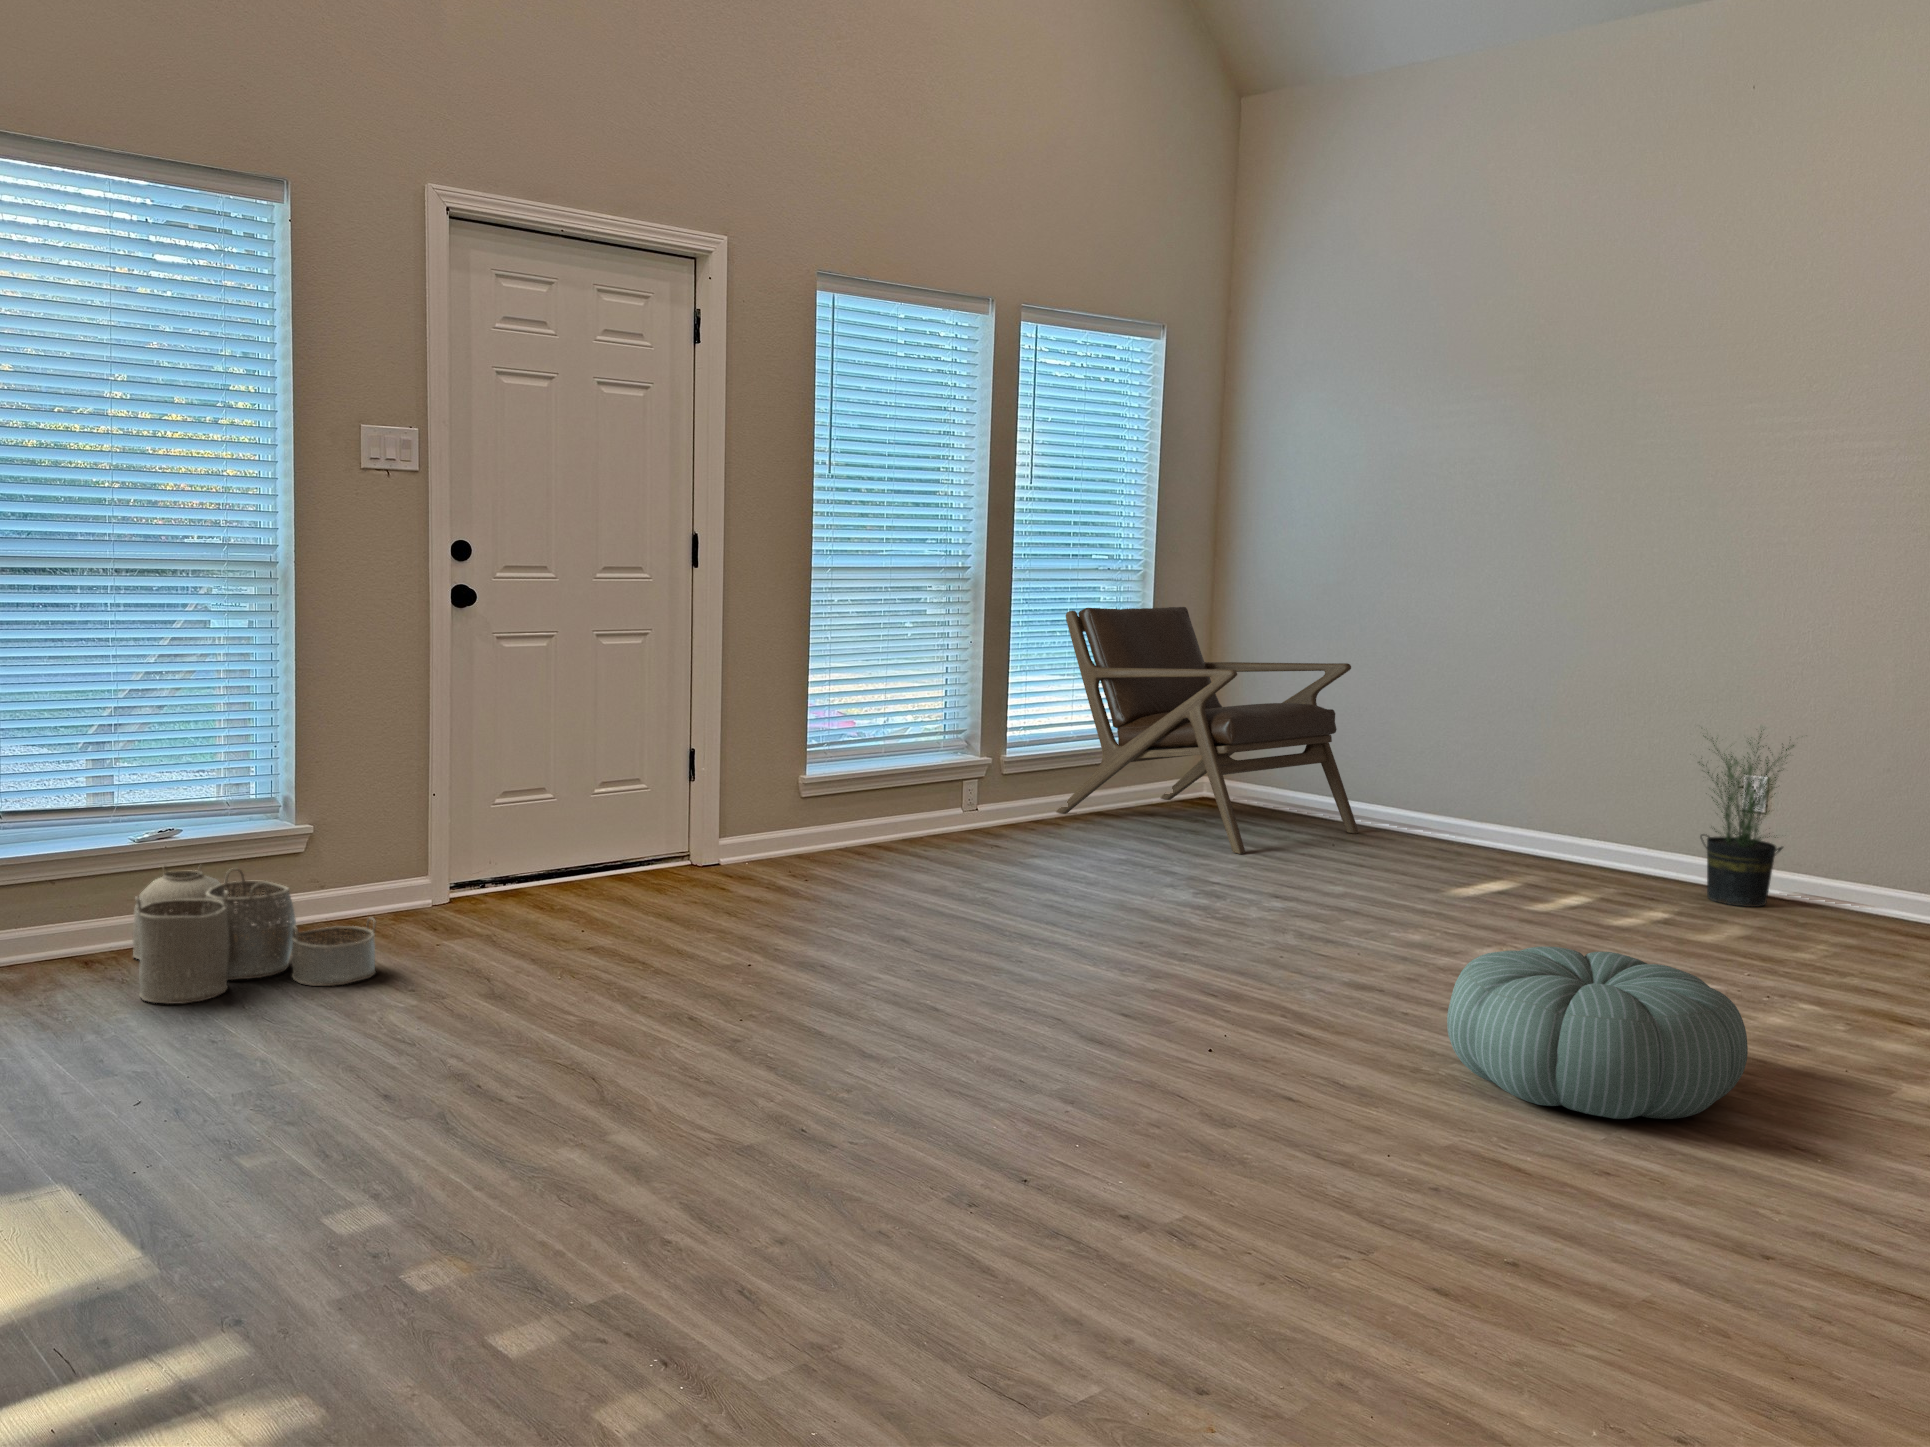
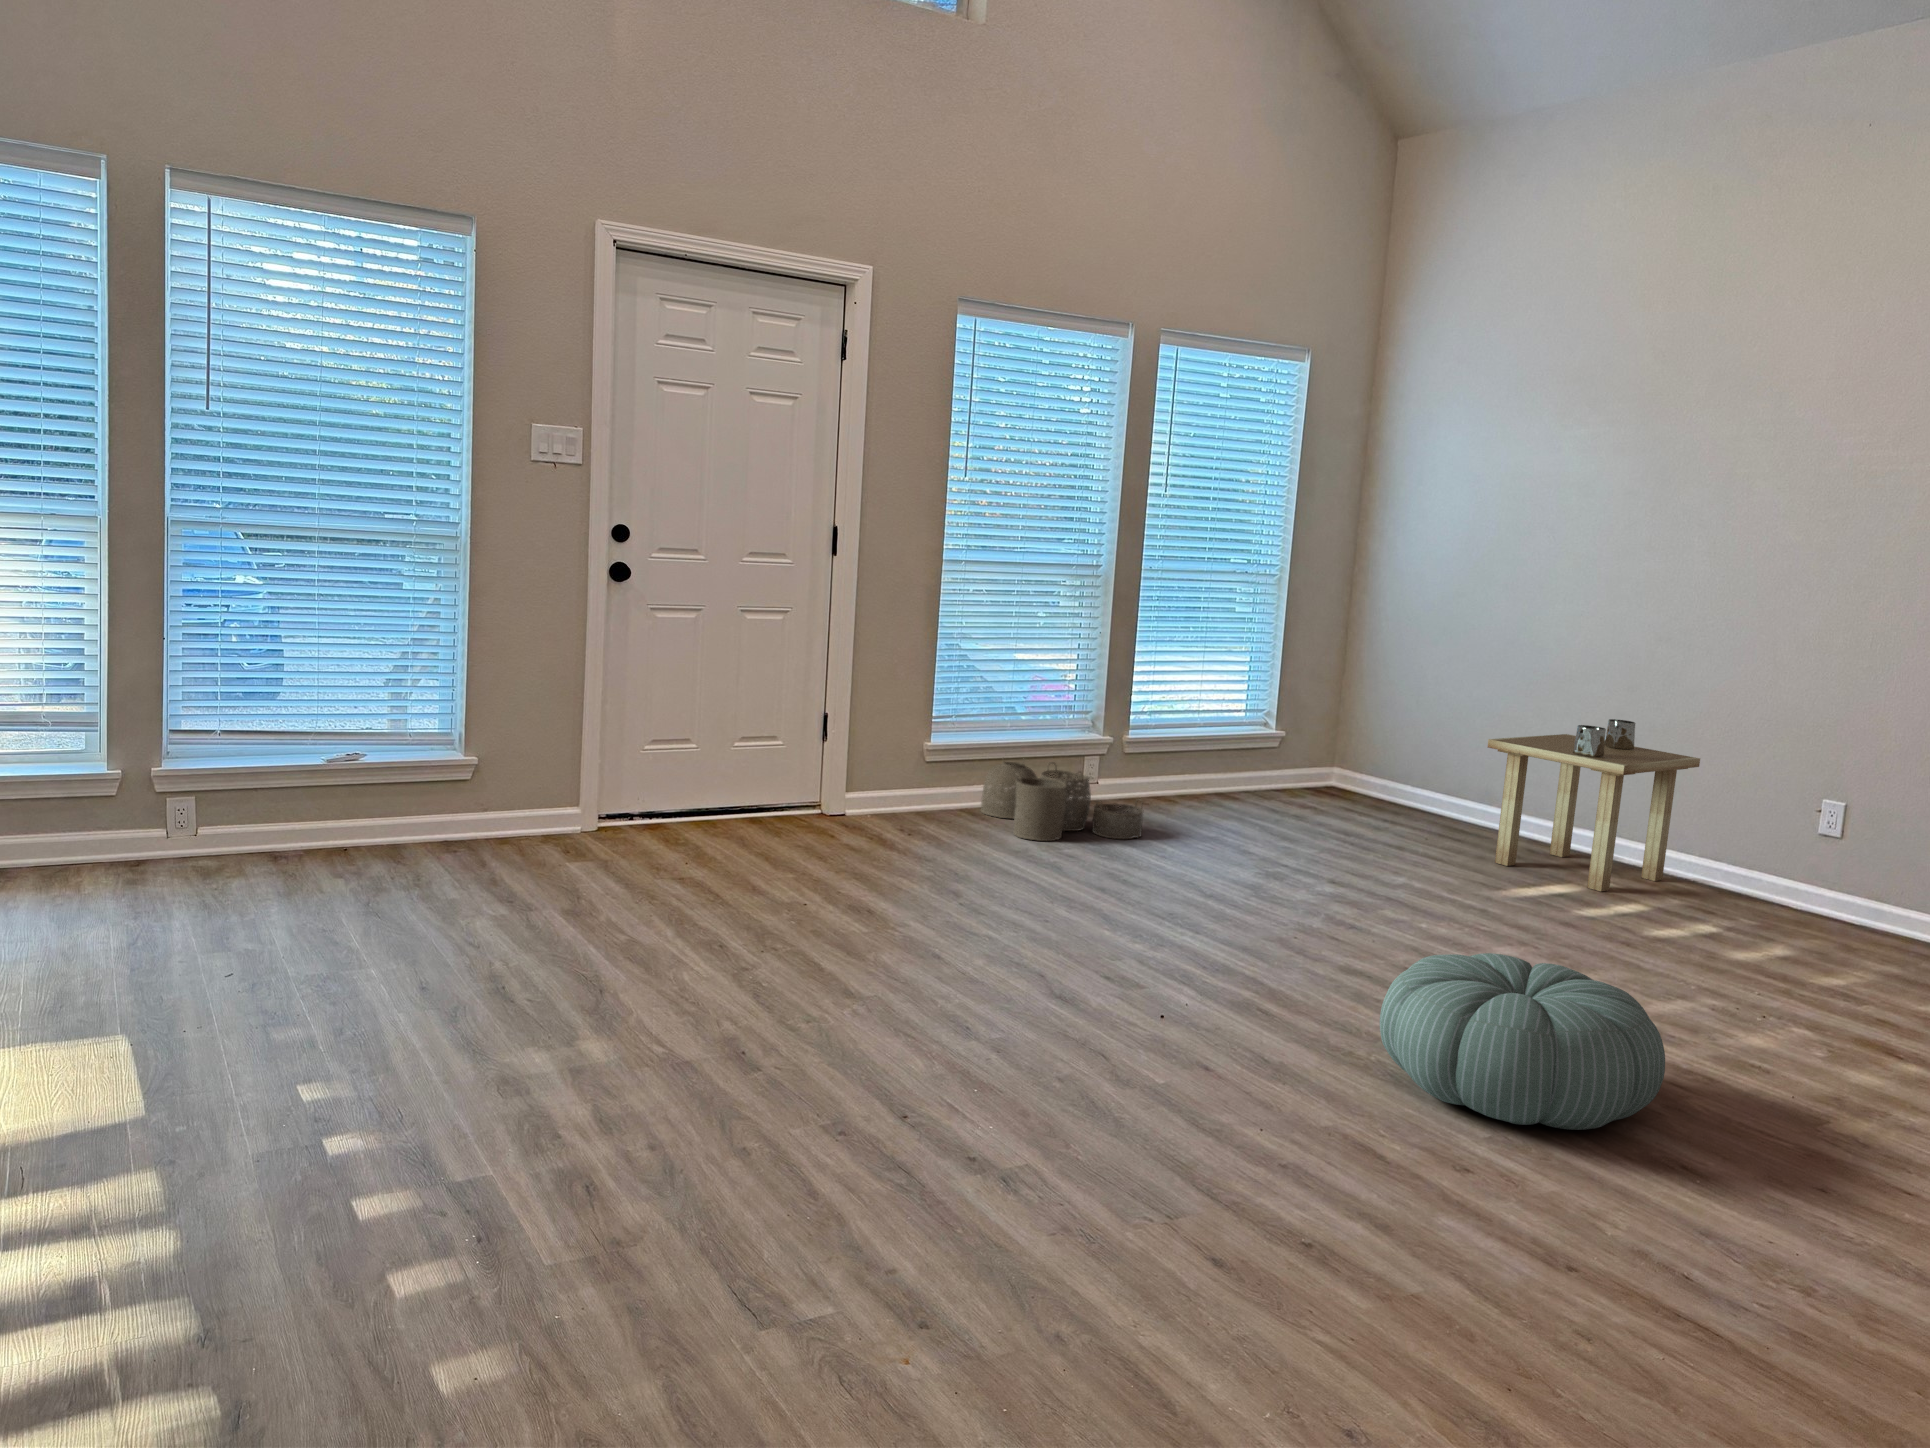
lounge chair: present [1056,607,1359,854] -> none [1178,608,1460,843]
side table: none [1402,702,1611,882] -> present [1488,719,1700,892]
potted plant: present [1698,731,1794,907] -> none [1767,751,1882,935]
woven basket: present [133,866,376,1004] -> present [981,761,1143,841]

